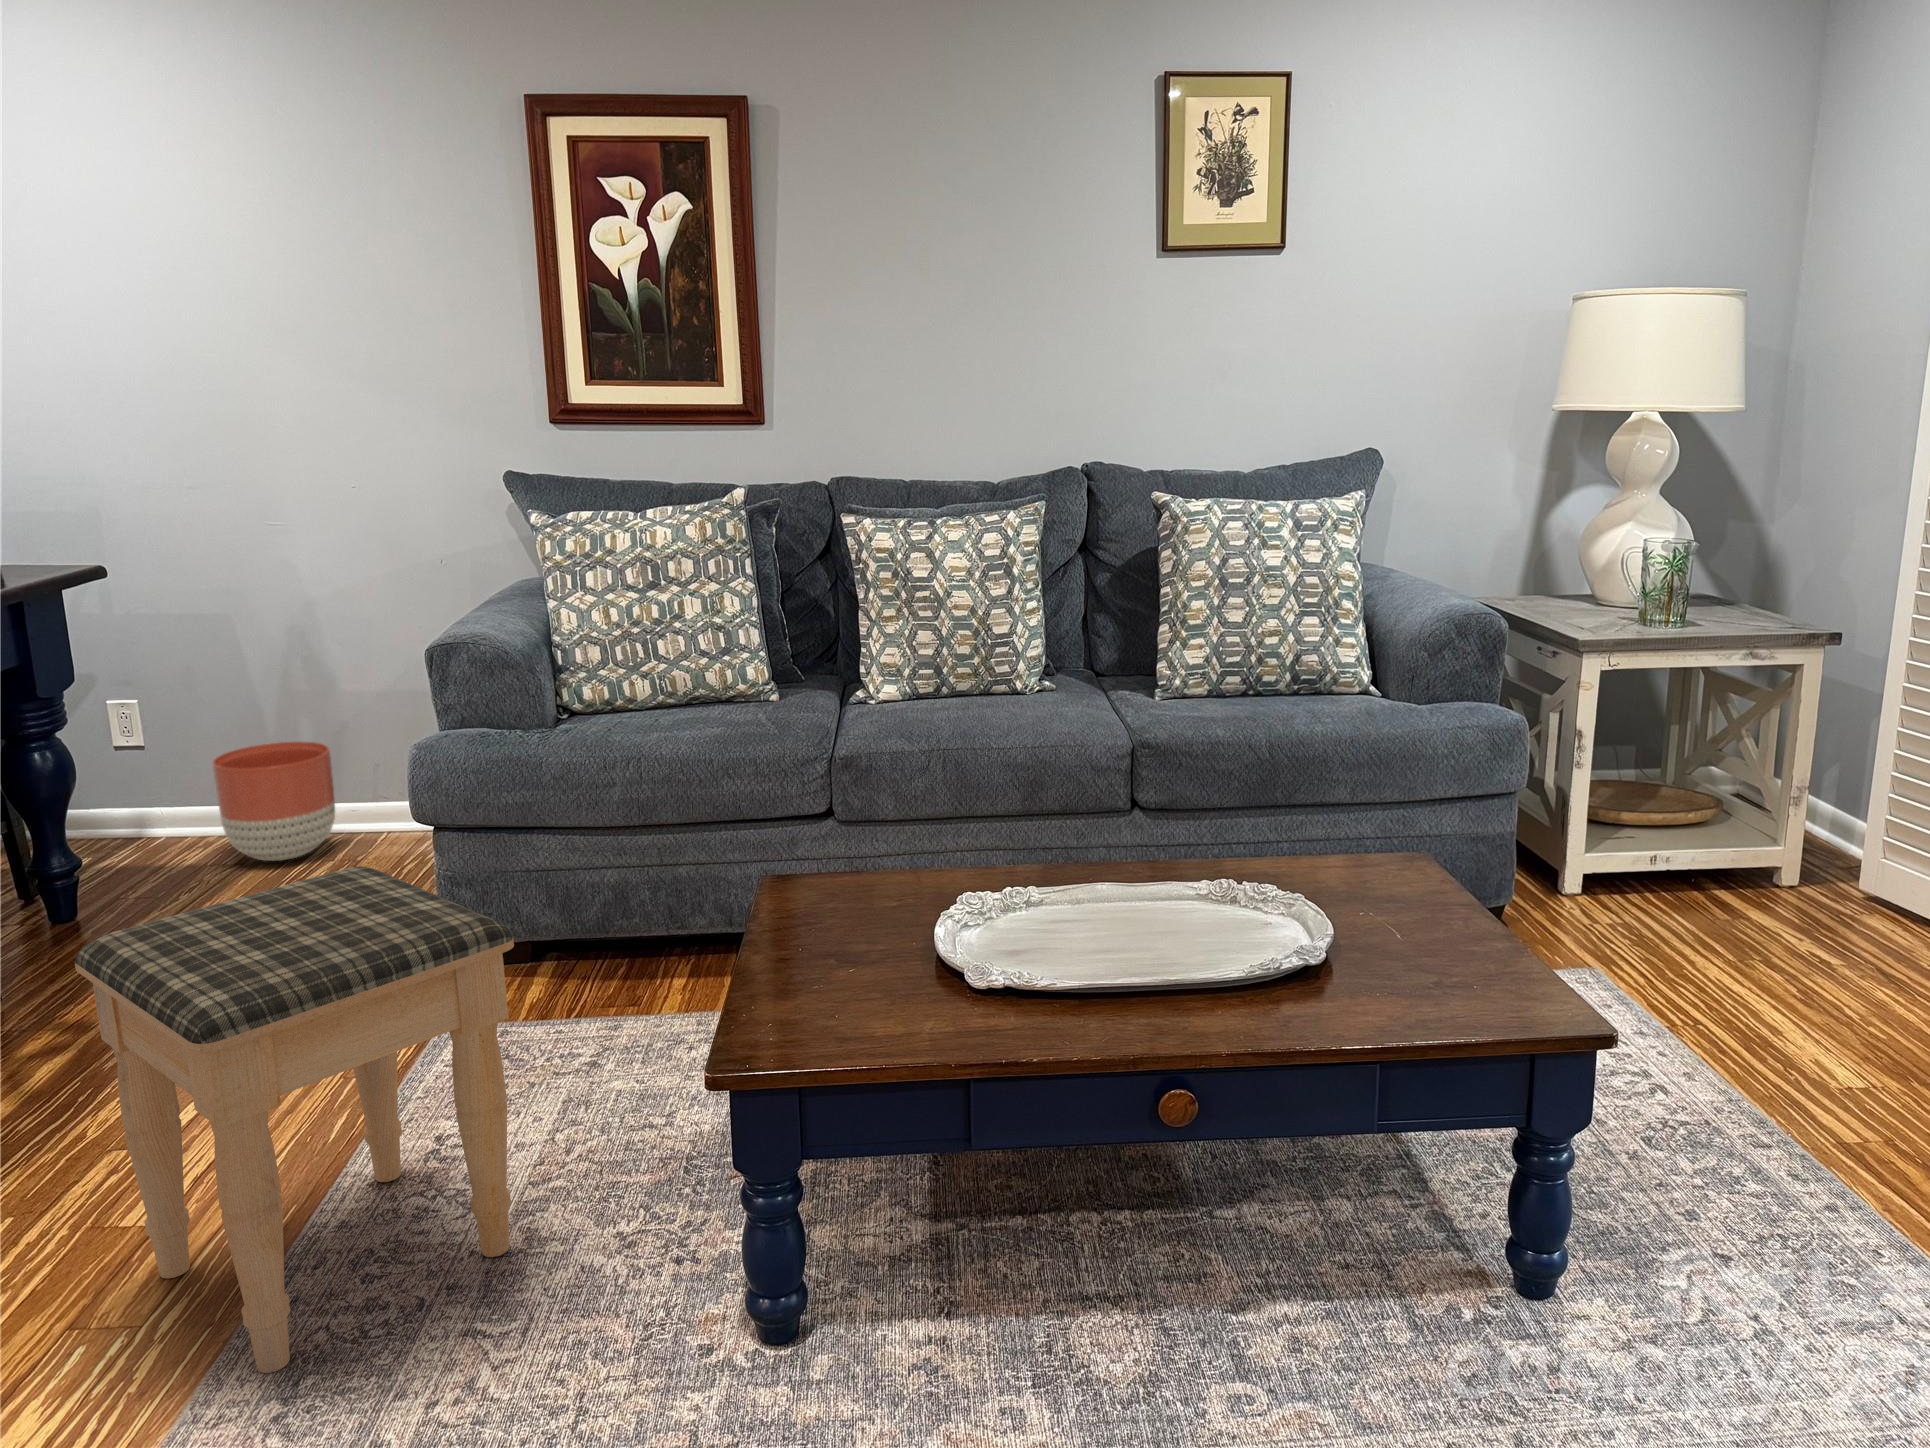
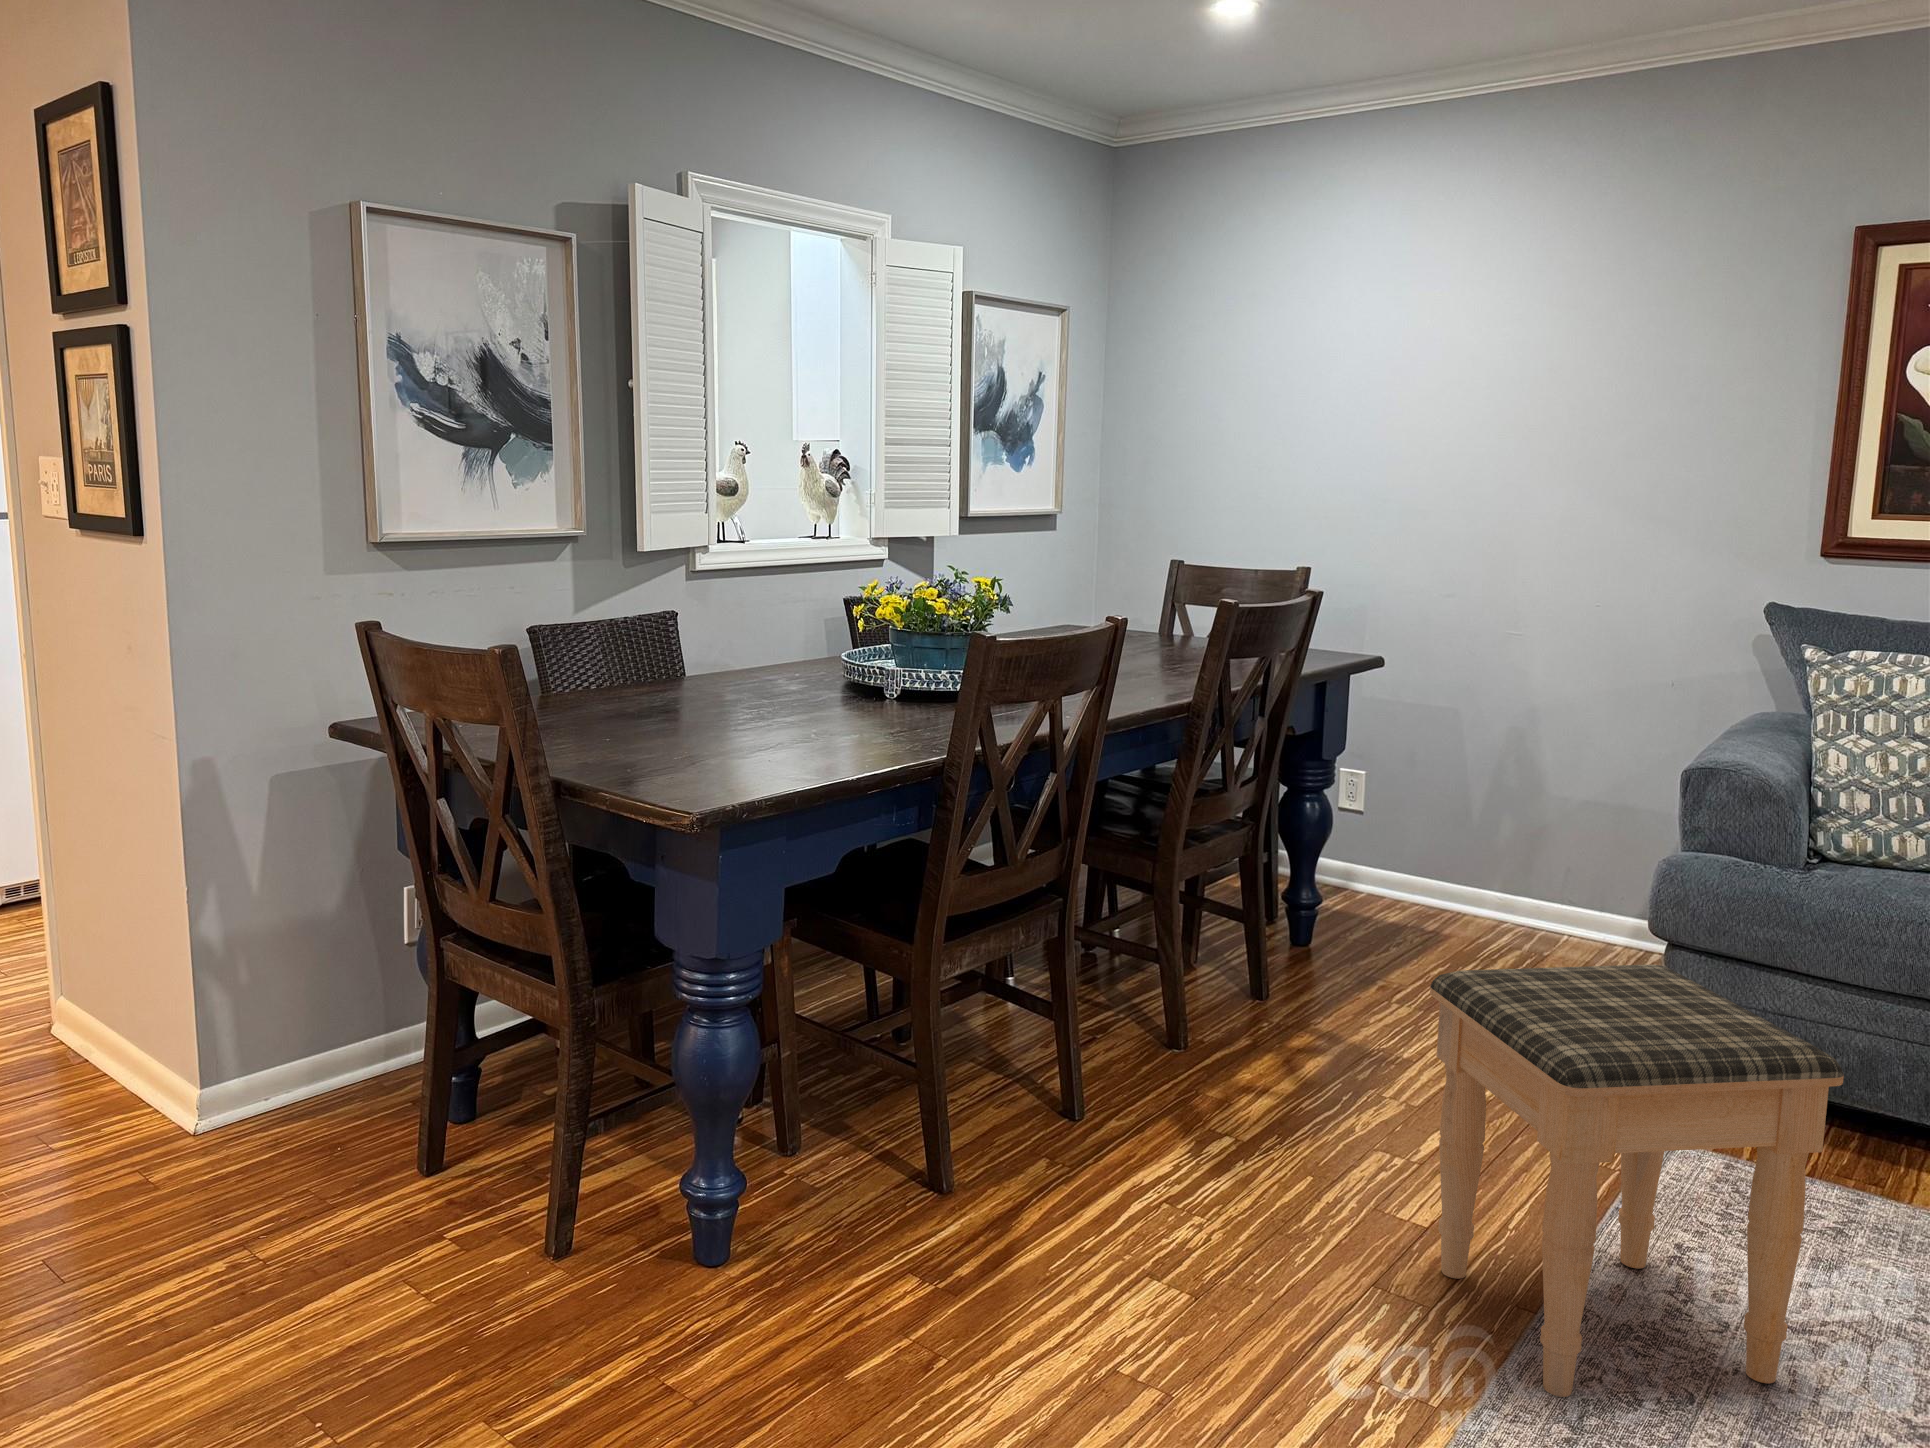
planter: present [212,742,335,861] -> none [1425,830,1530,939]

